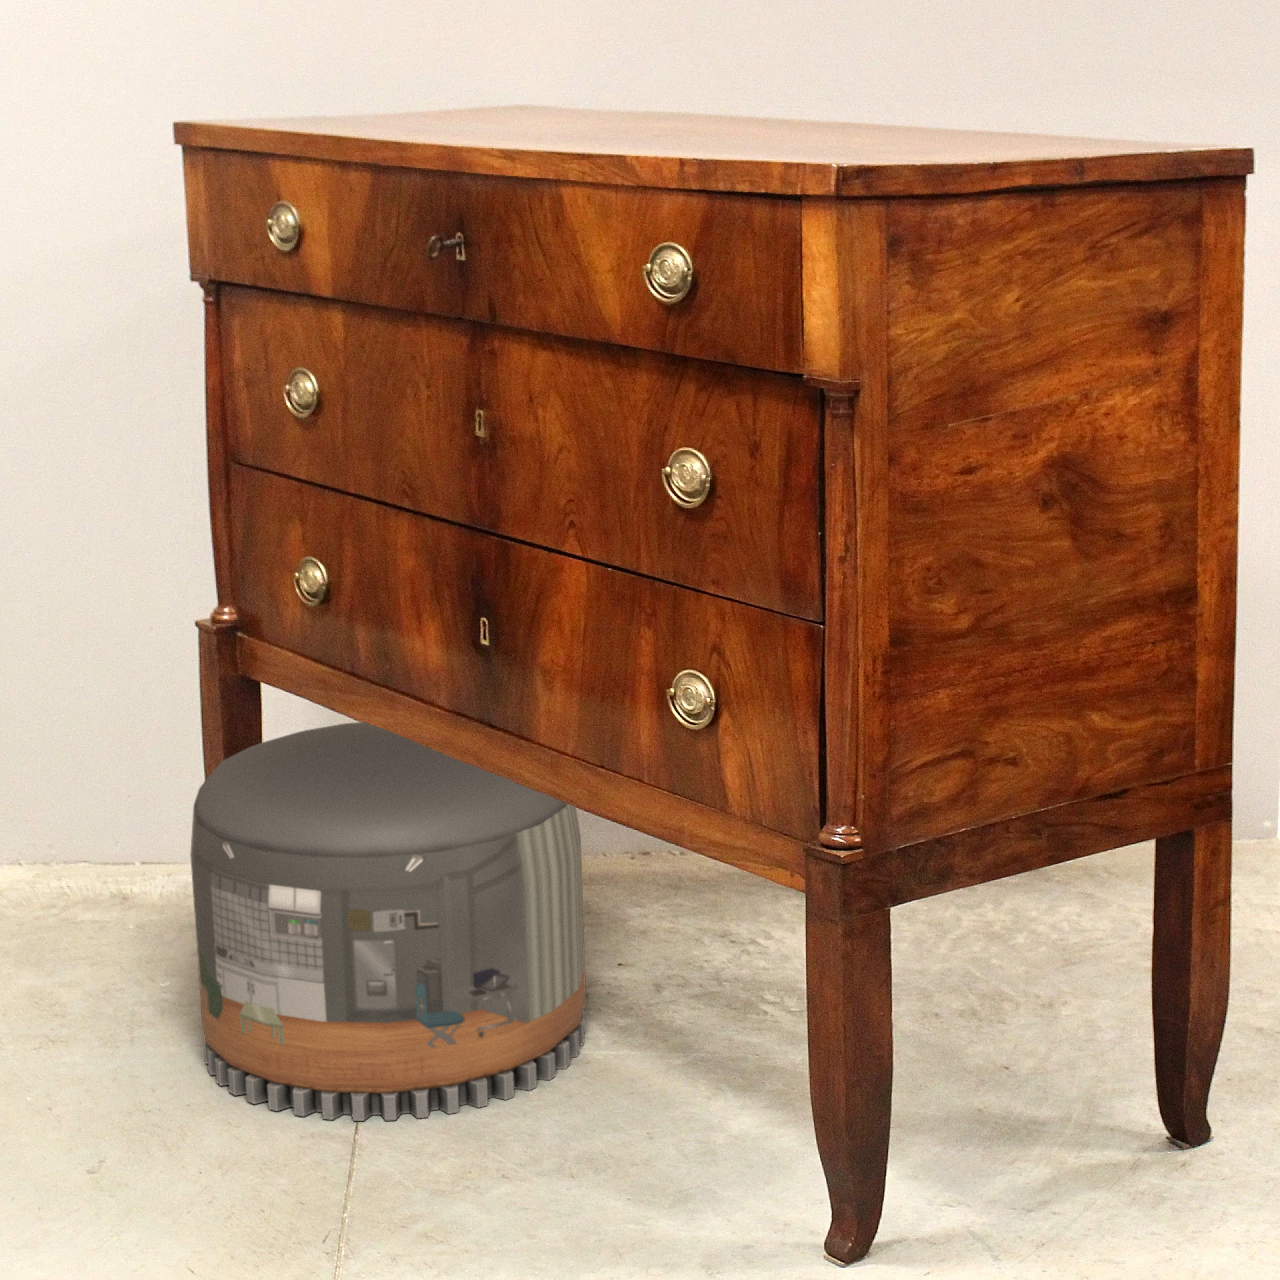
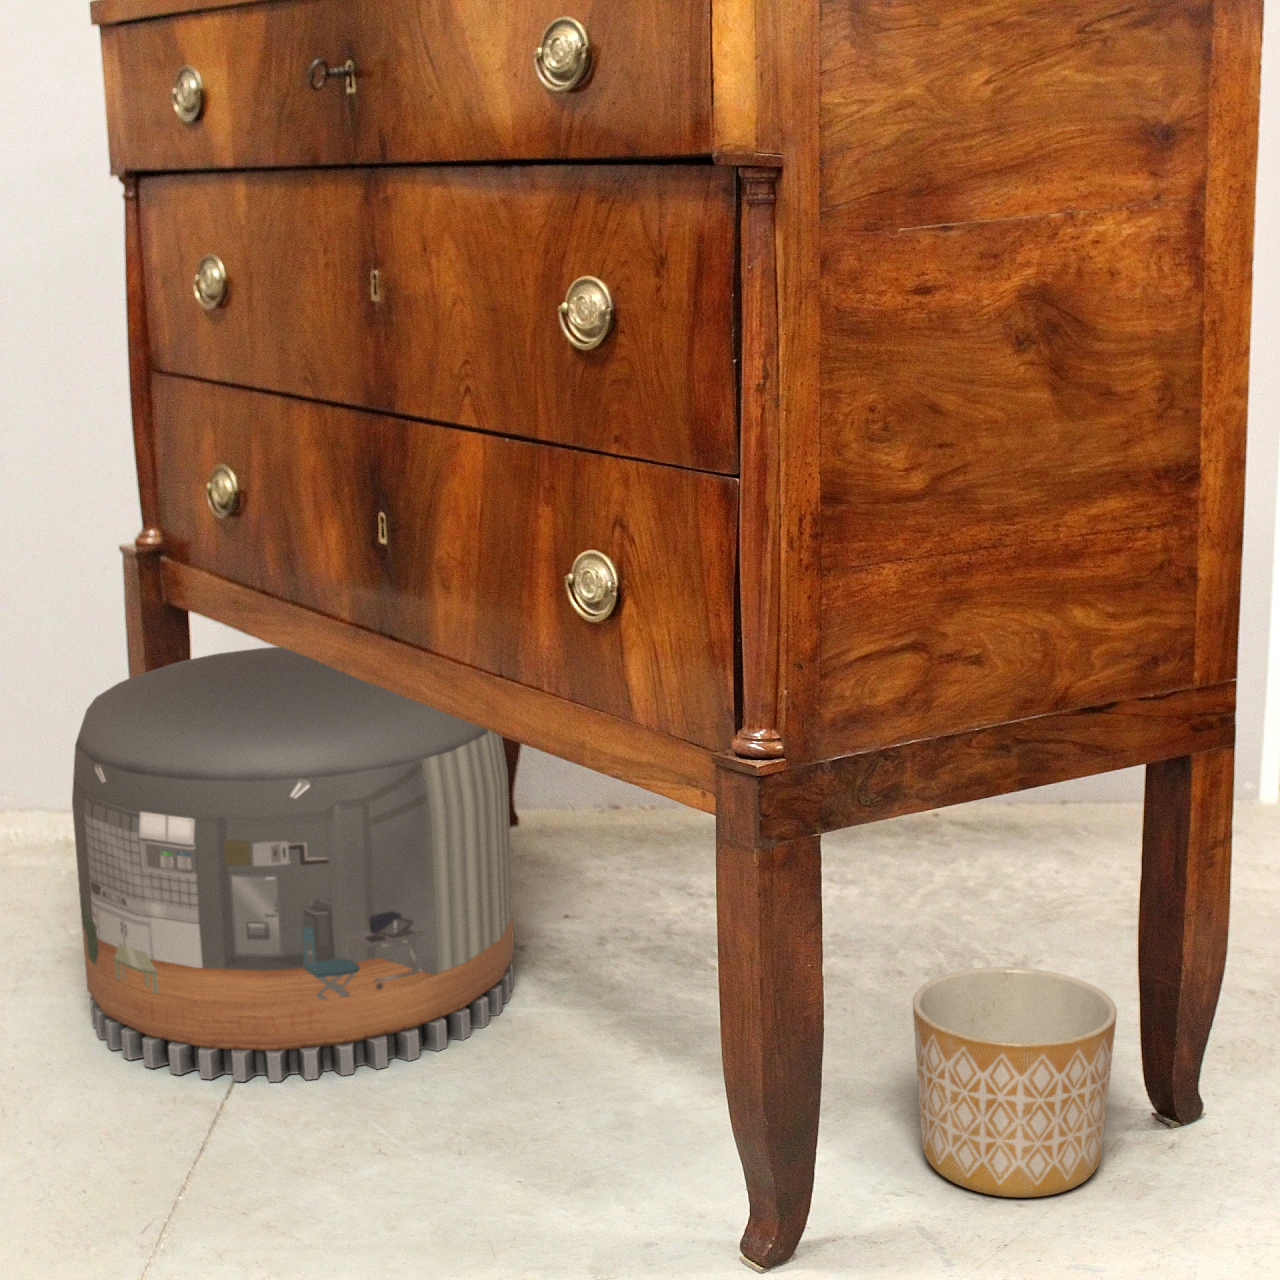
planter: none [958,1010,1130,1204] -> present [913,967,1117,1197]

